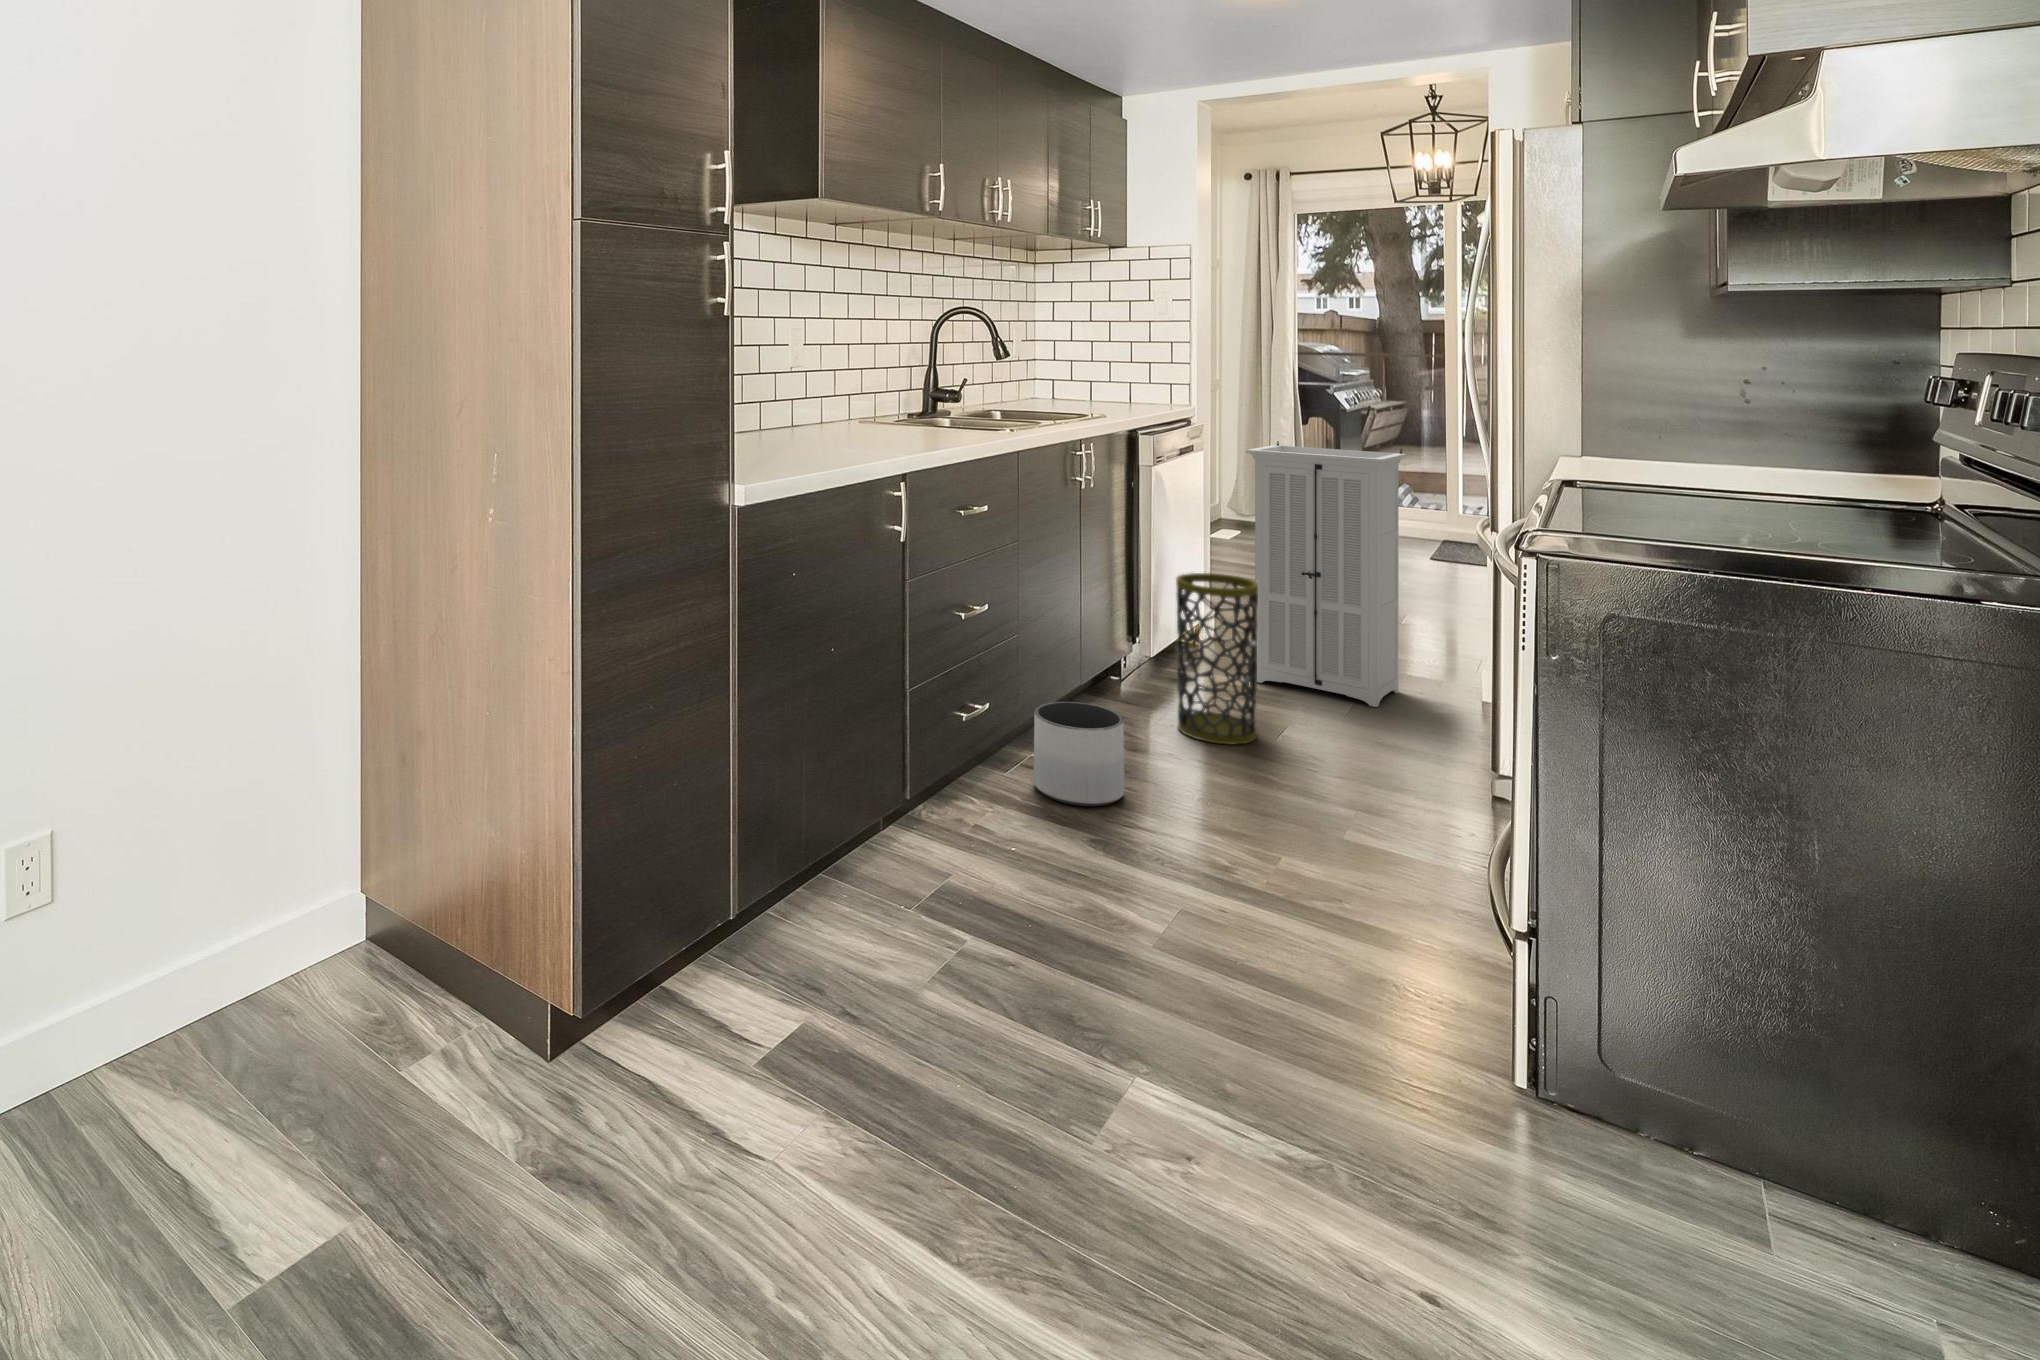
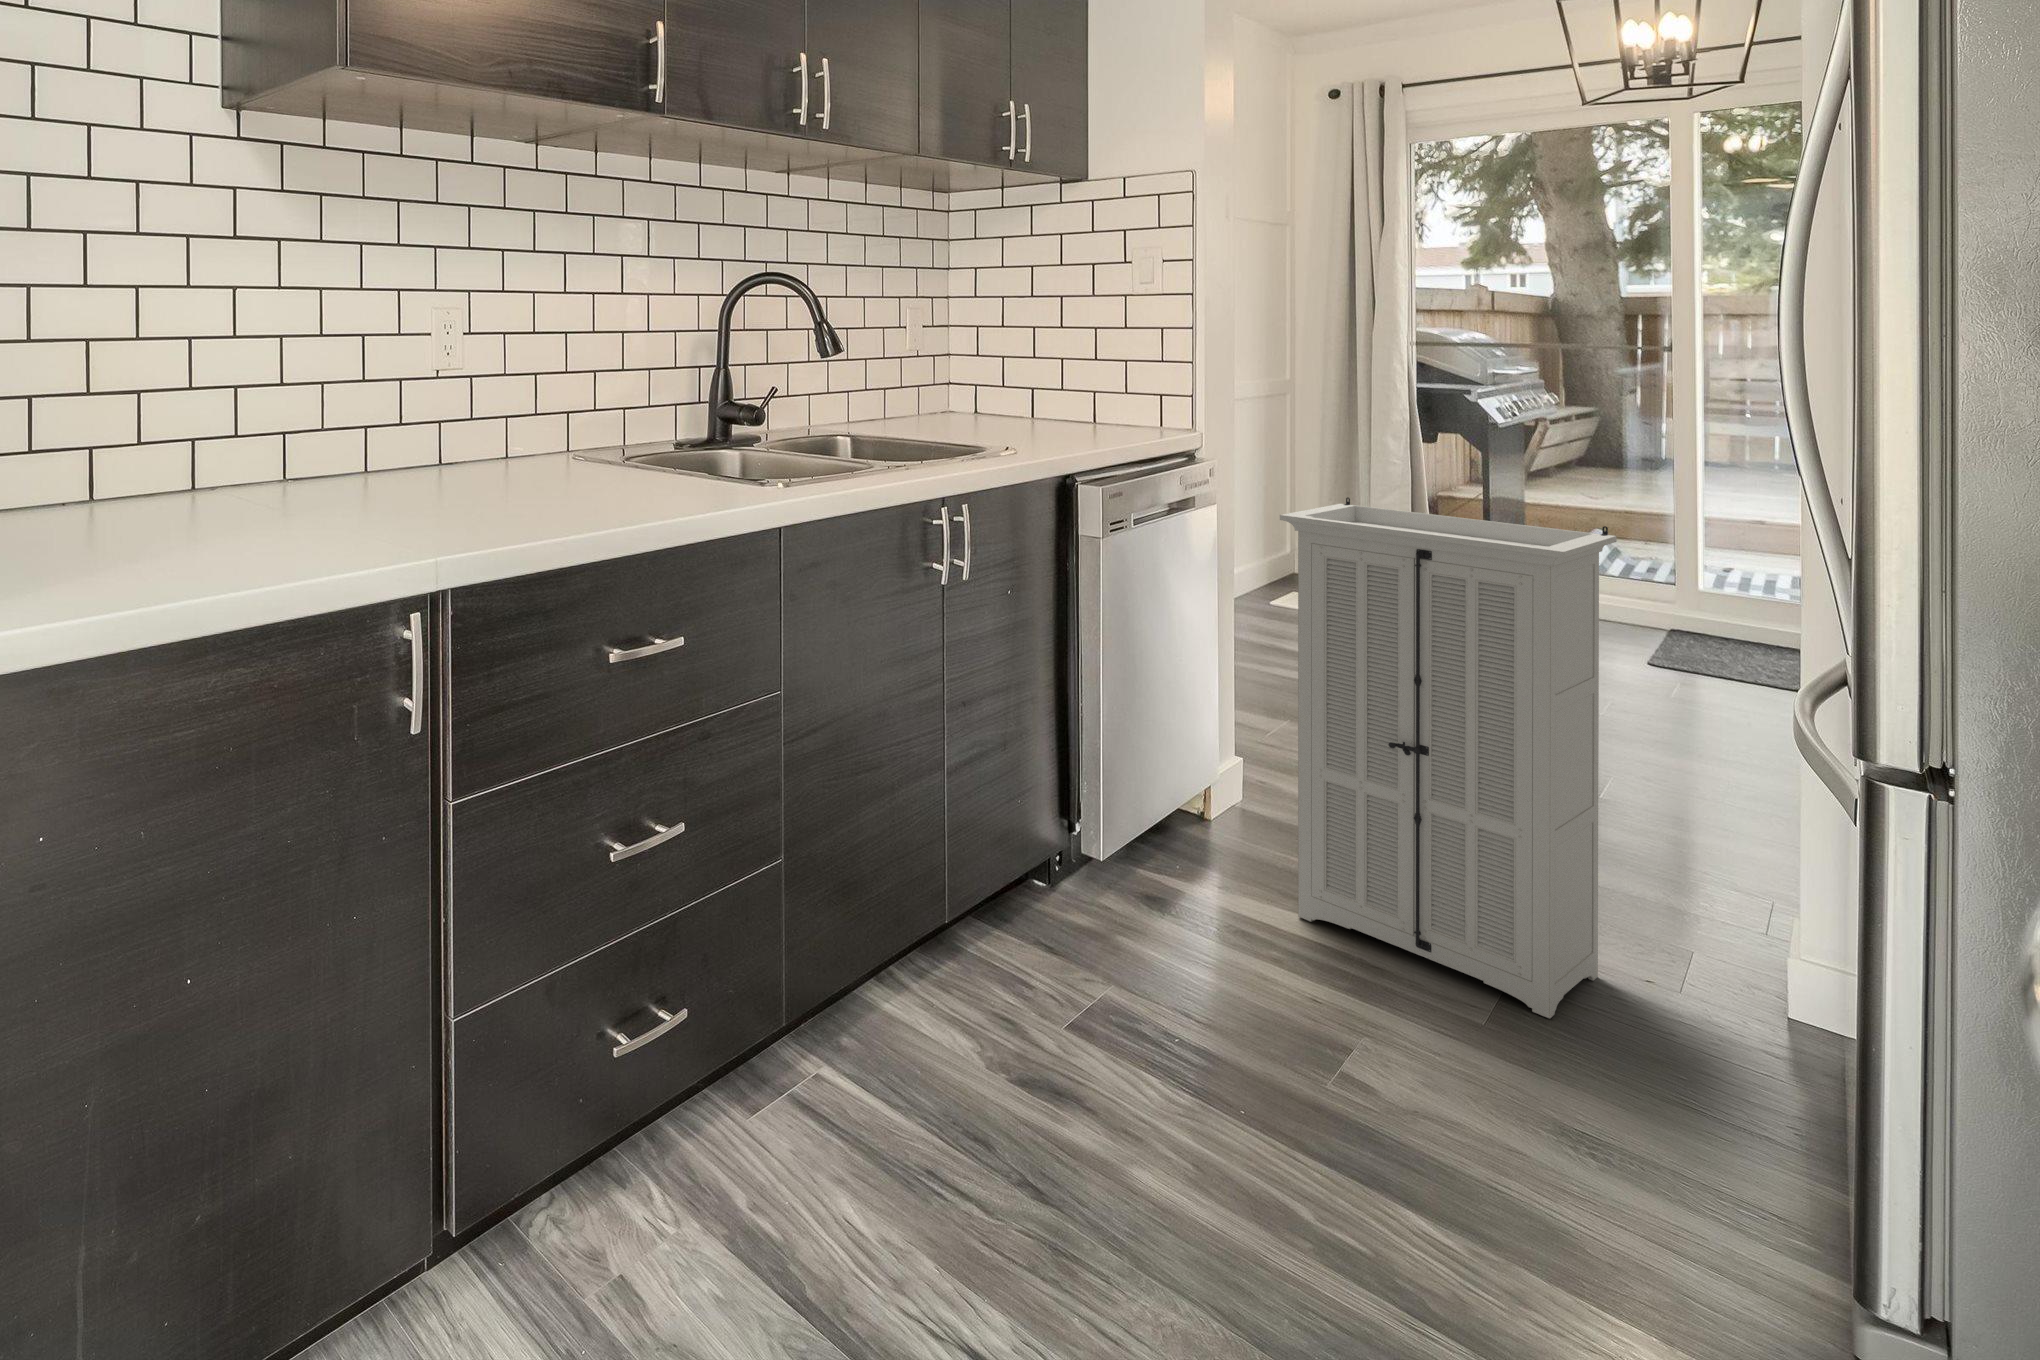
trash can: present [1176,573,1258,744] -> none [1118,745,1282,1096]
planter: present [1034,702,1124,806] -> none [780,1004,955,1262]

